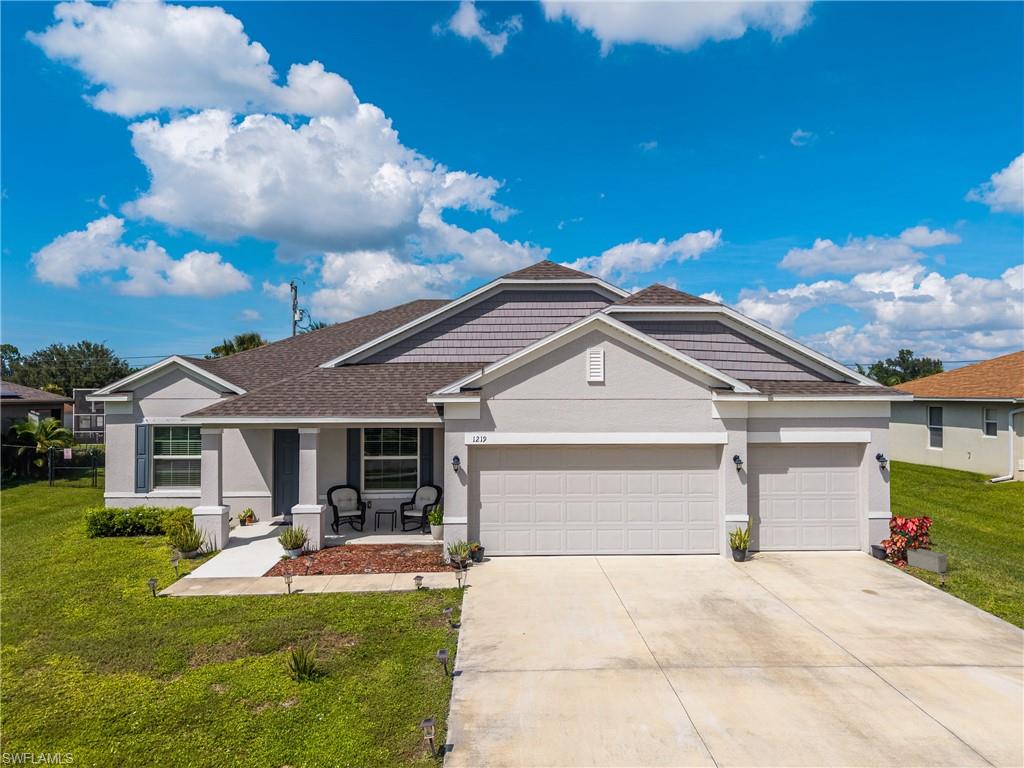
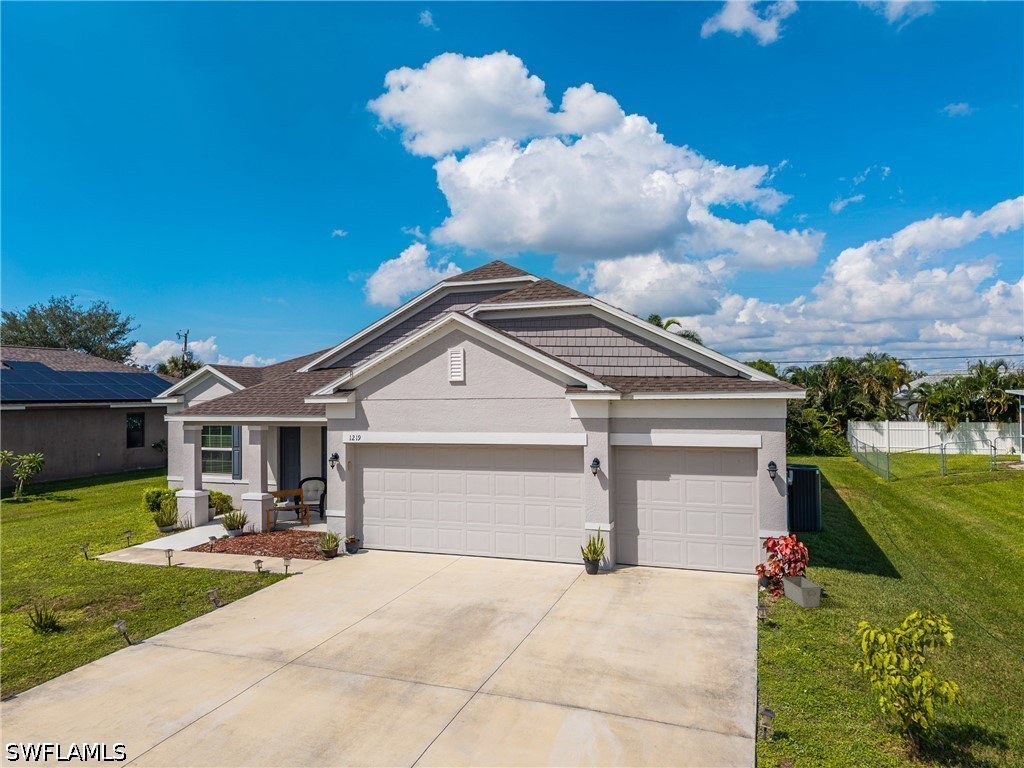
bench: none [316,498,369,551] -> present [266,488,309,532]

